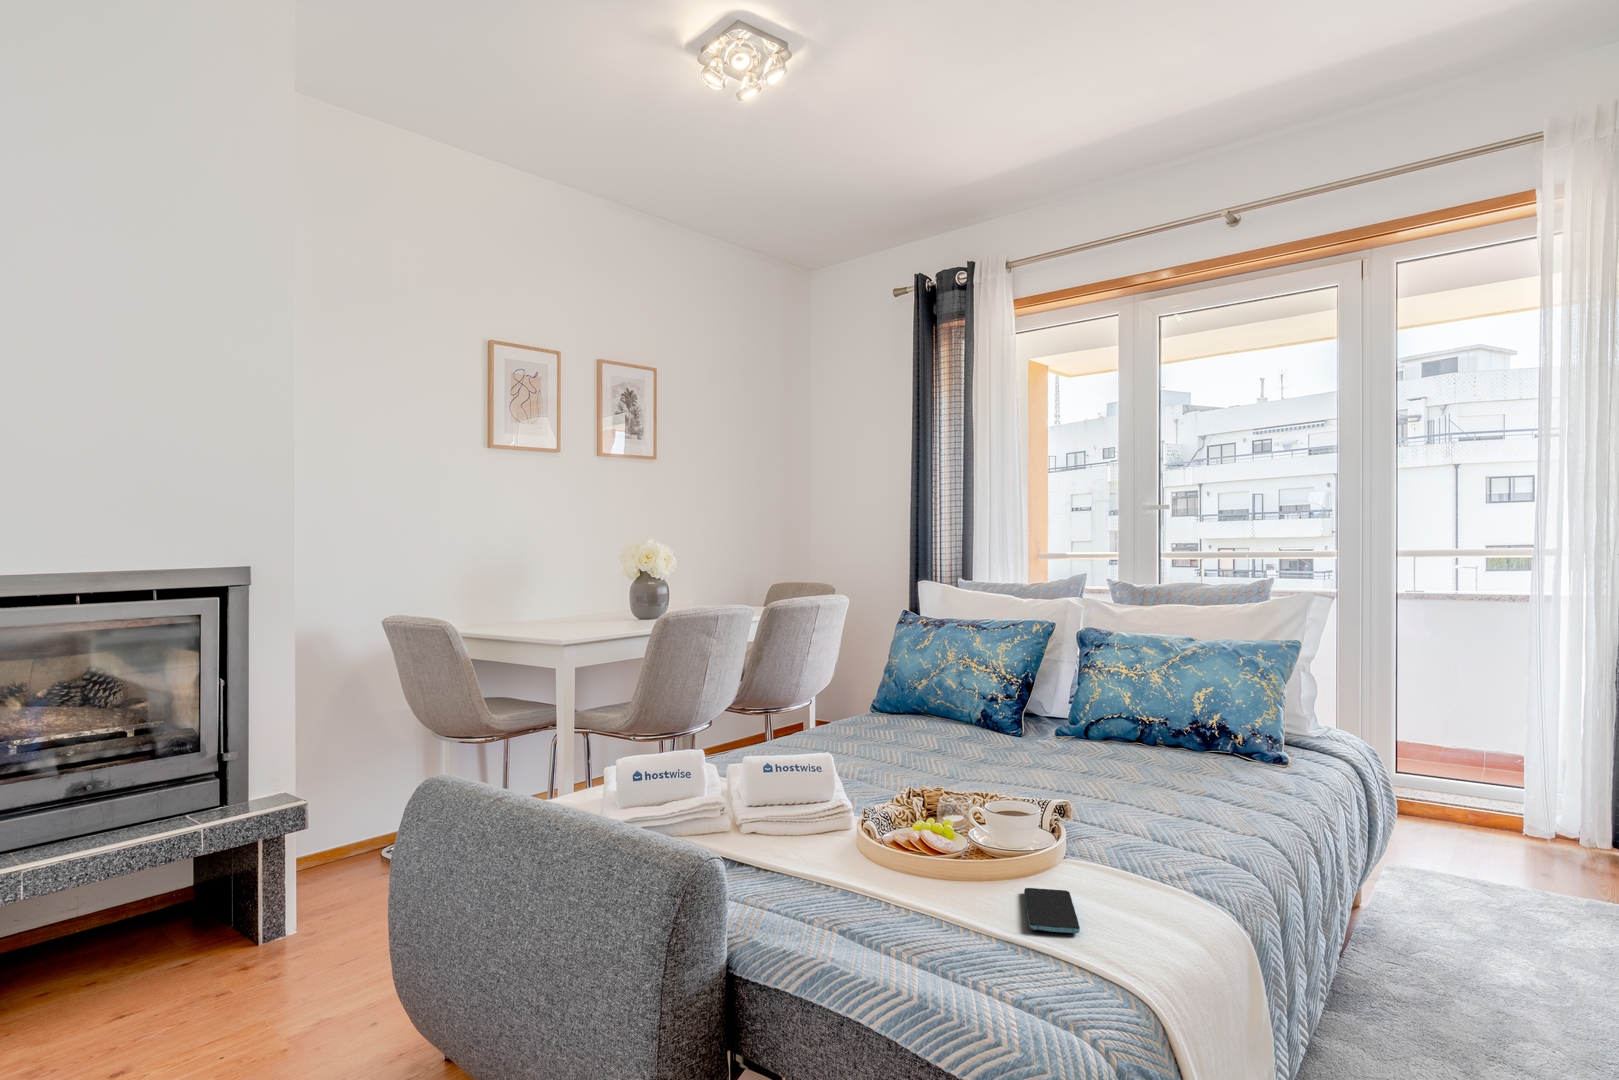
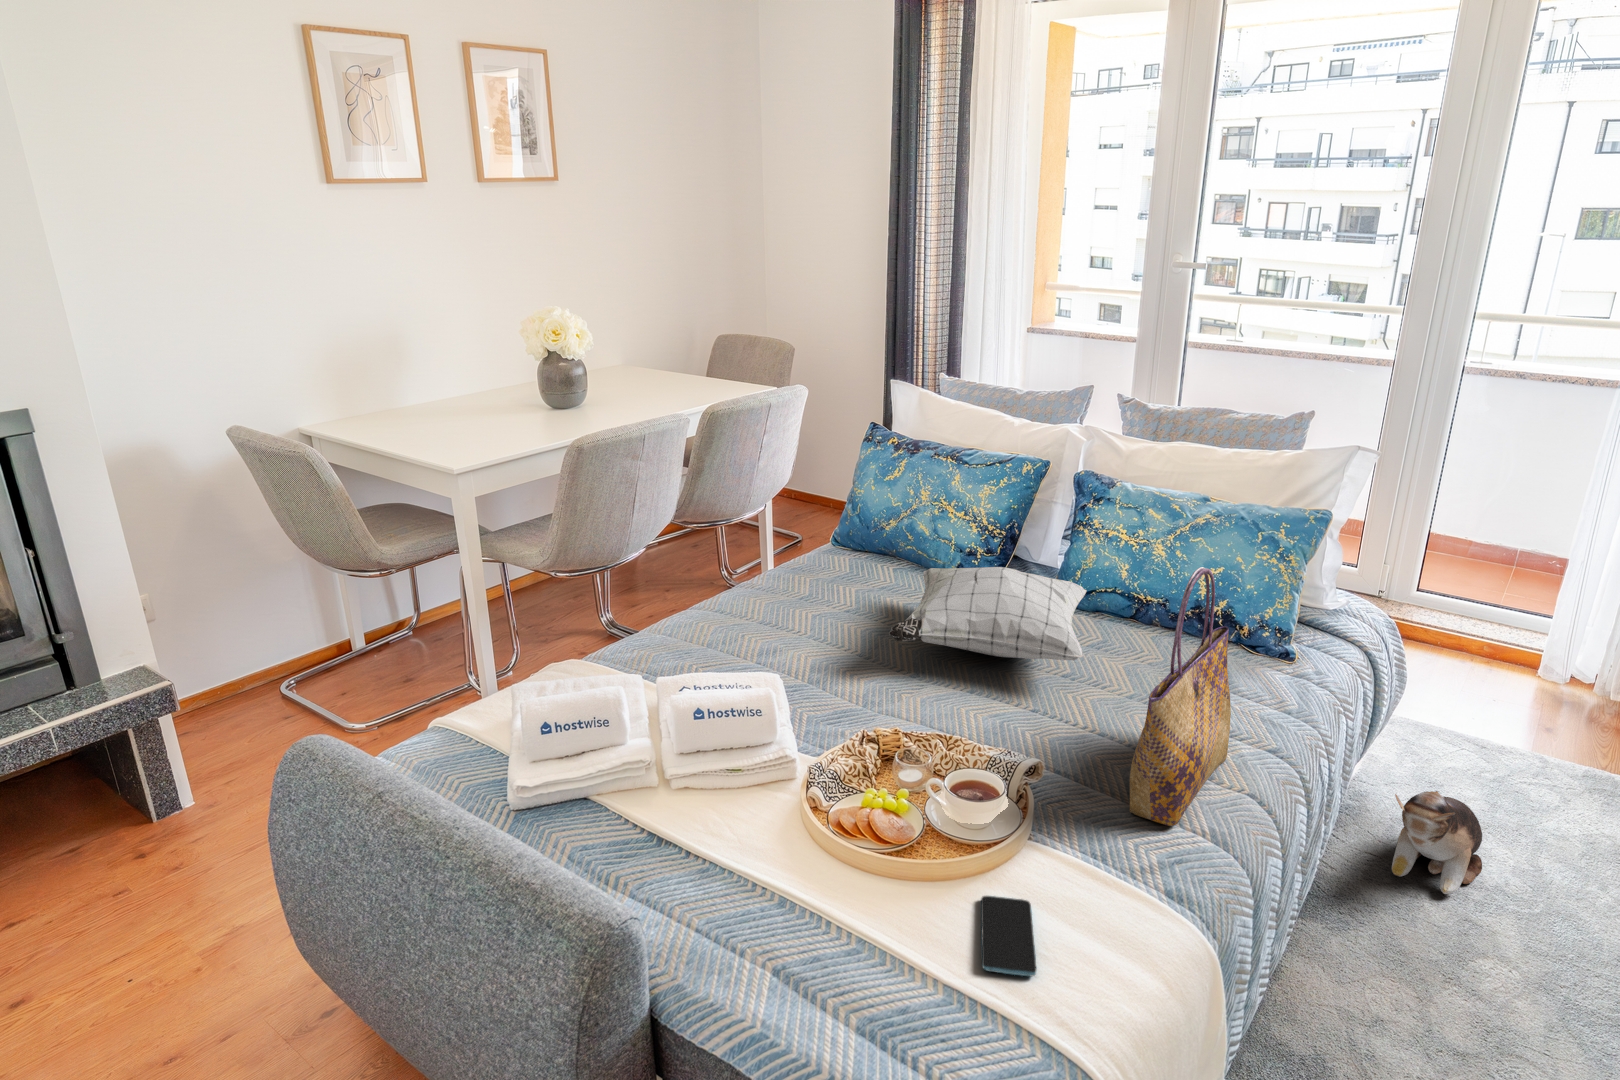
tote bag: none [1149,626,1236,851] -> present [1130,567,1231,826]
pillow: none [927,686,1097,760] -> present [889,567,1087,660]
plush toy: none [1406,882,1510,993] -> present [1392,791,1482,894]

